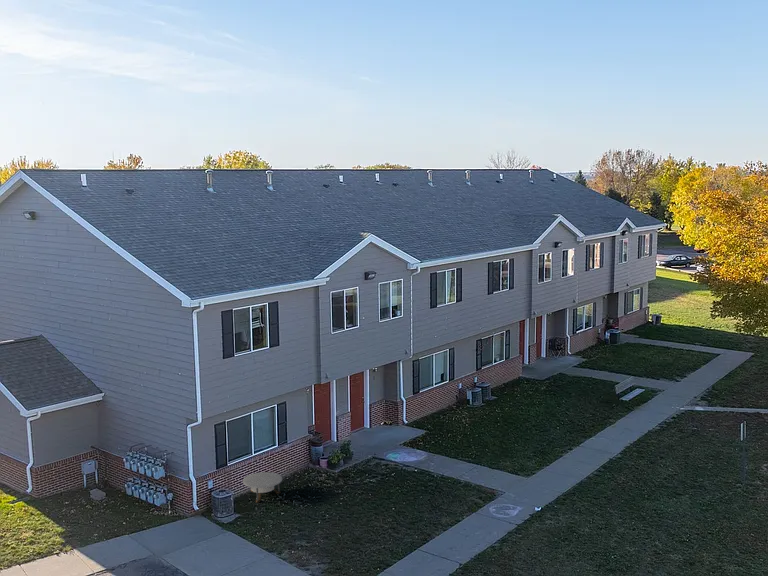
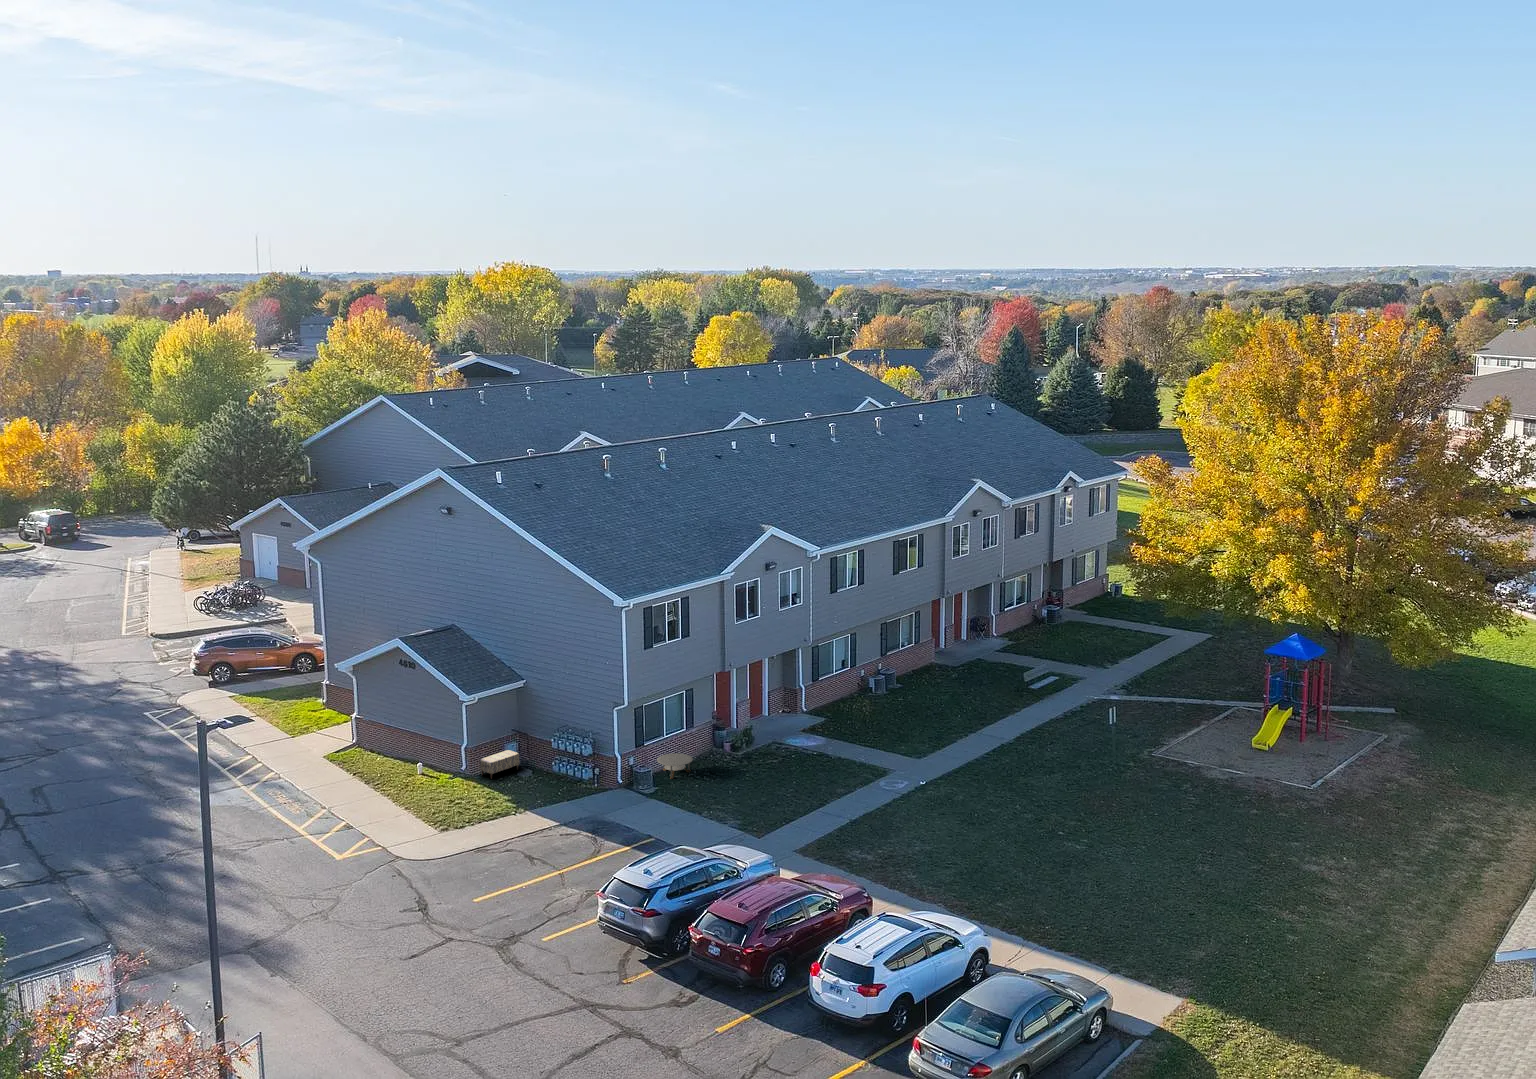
bench: none [45,469,93,503] -> present [480,750,519,779]

